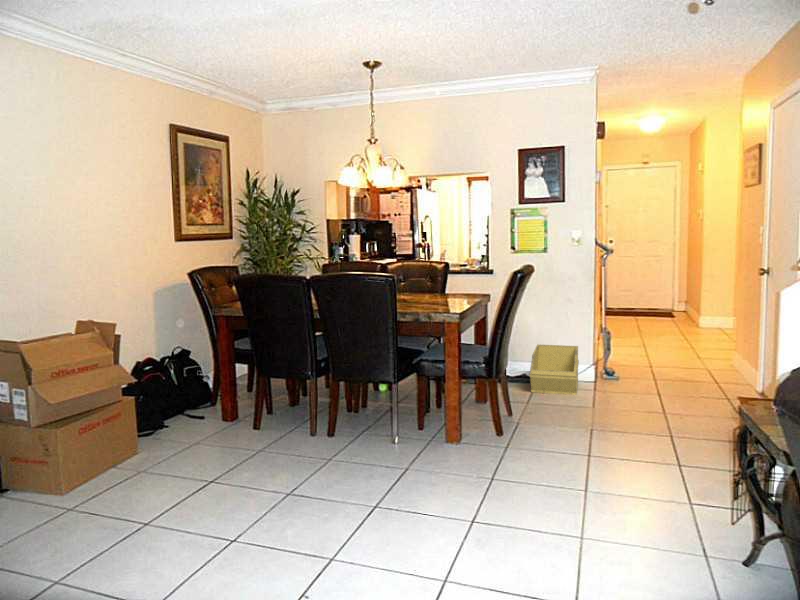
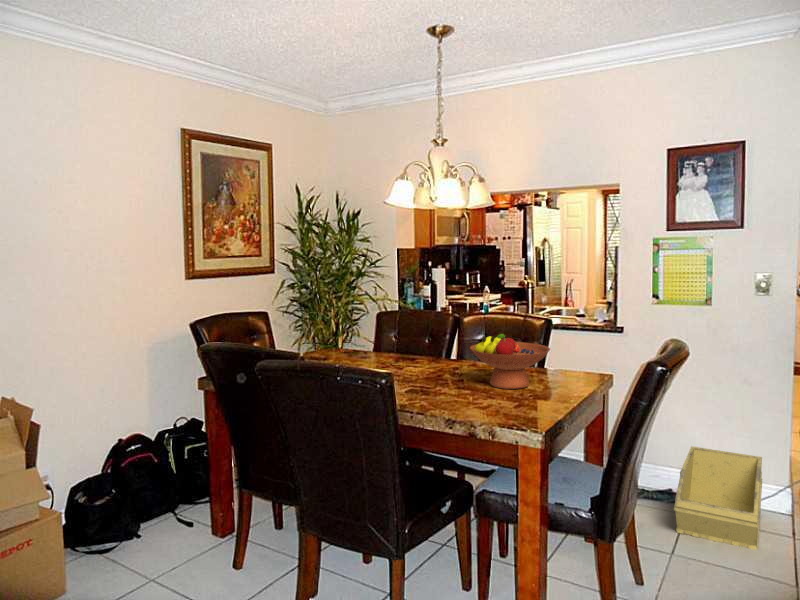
fruit bowl: none [410,265,460,298] -> present [470,334,550,389]

